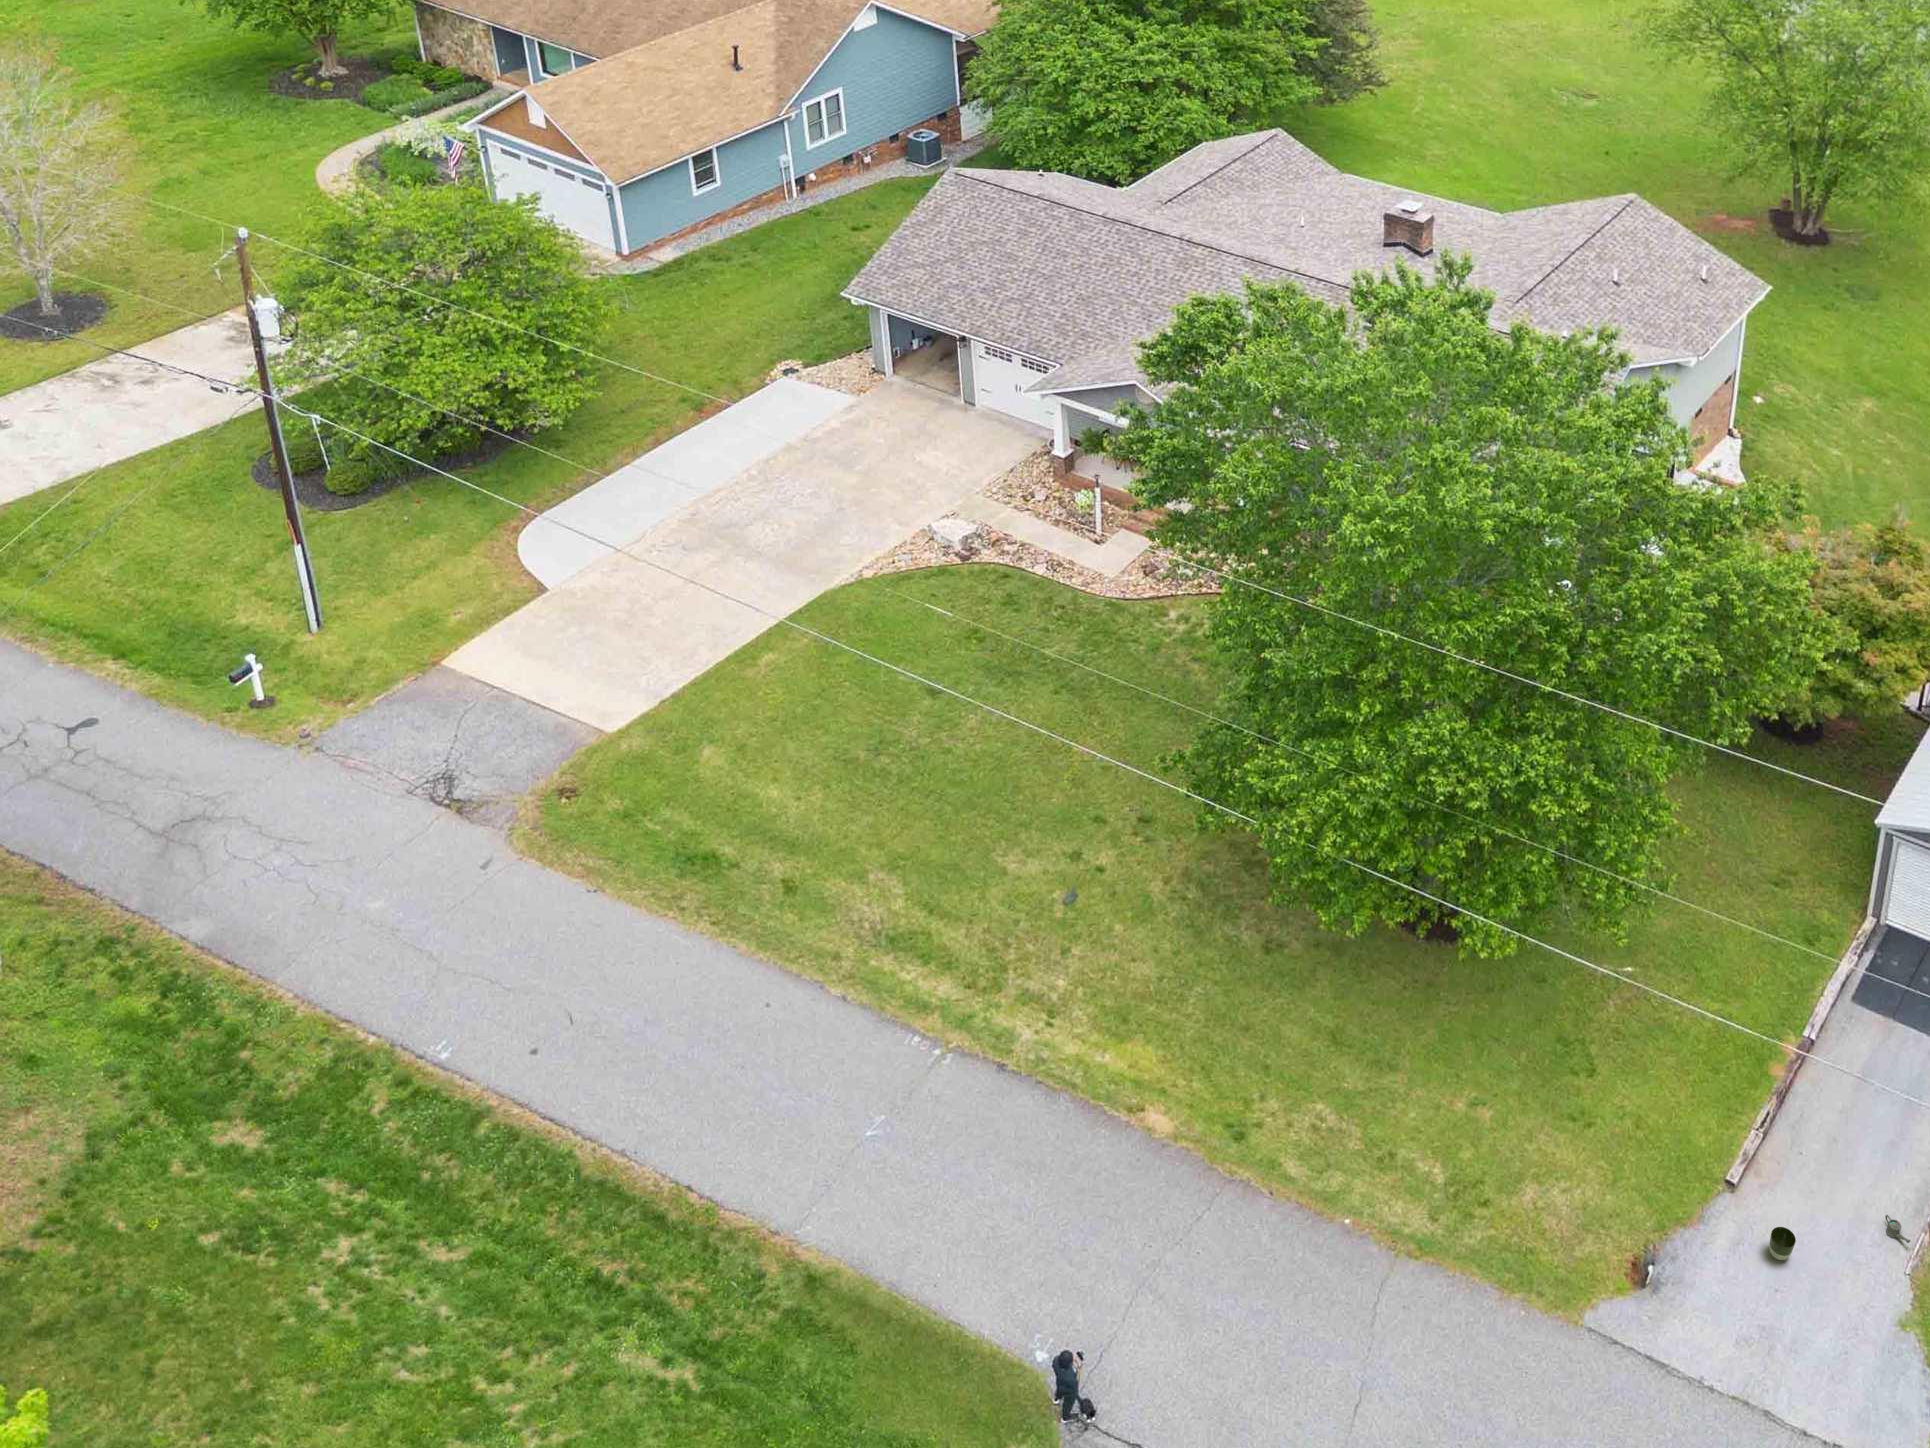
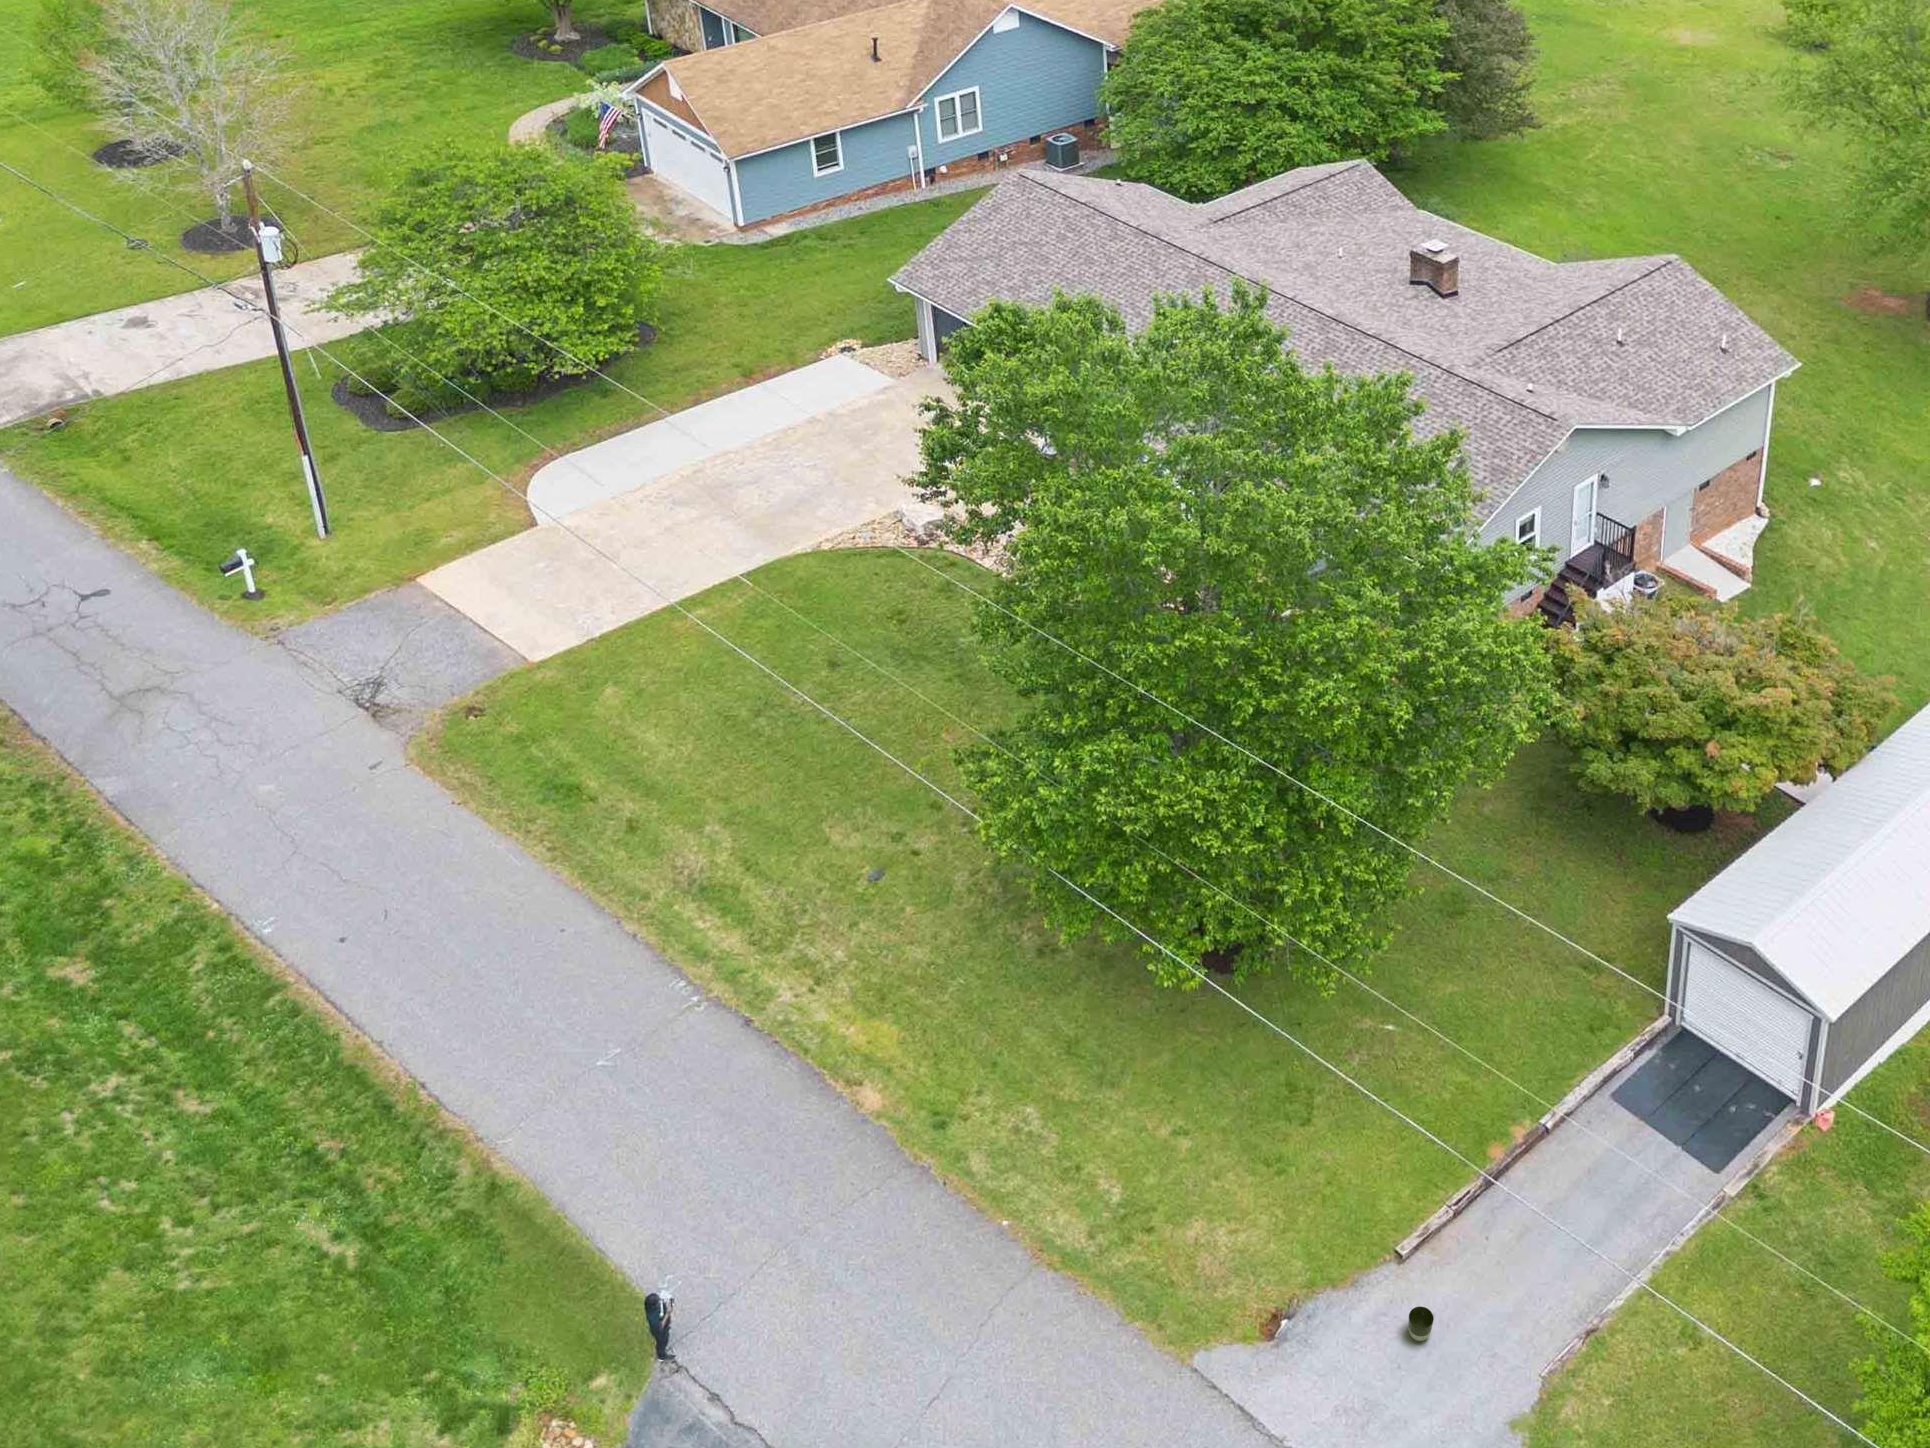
watering can: present [1885,1215,1910,1243] -> none [1543,1317,1559,1349]

